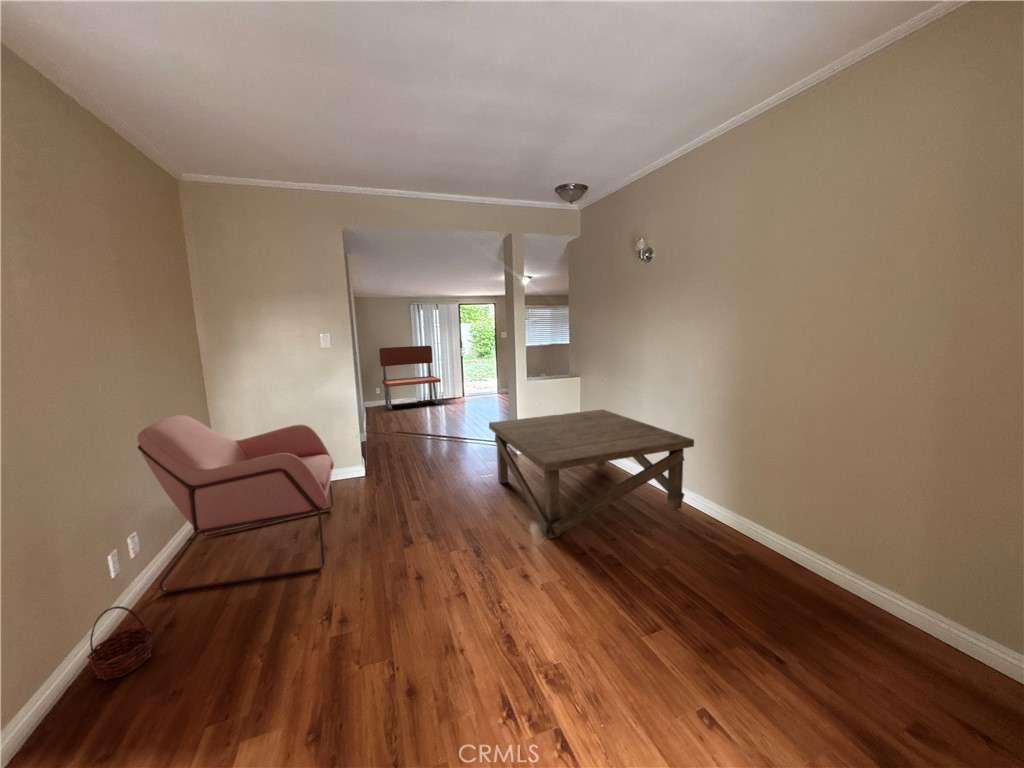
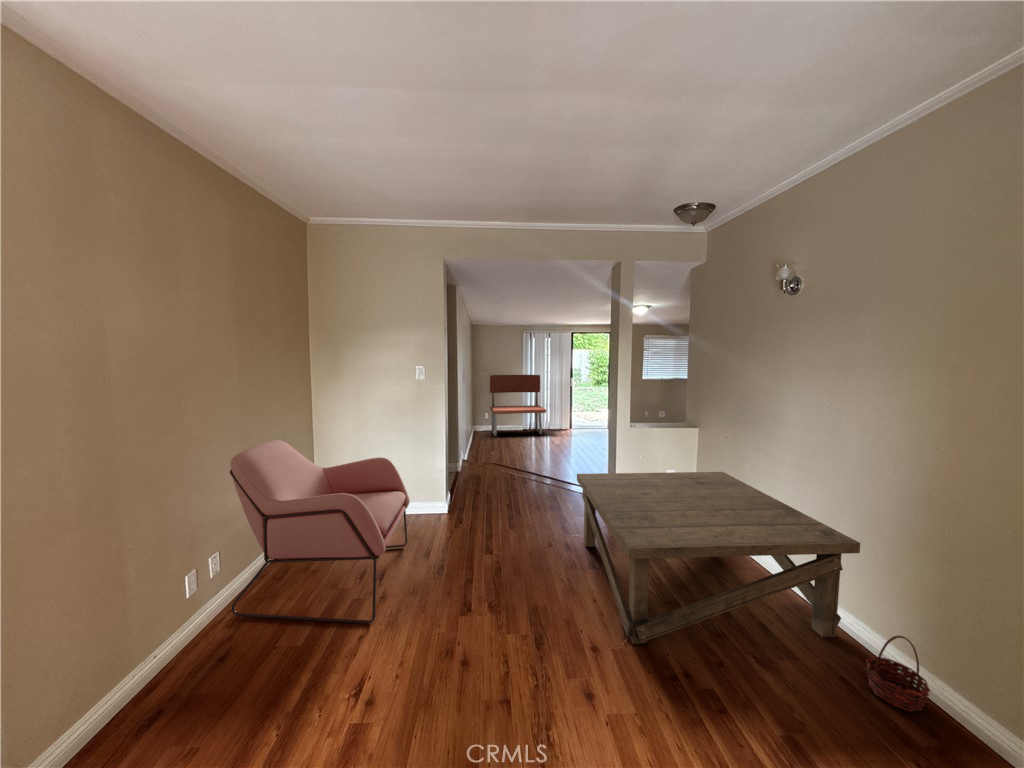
basket: present [87,606,153,681] -> present [866,636,930,712]

